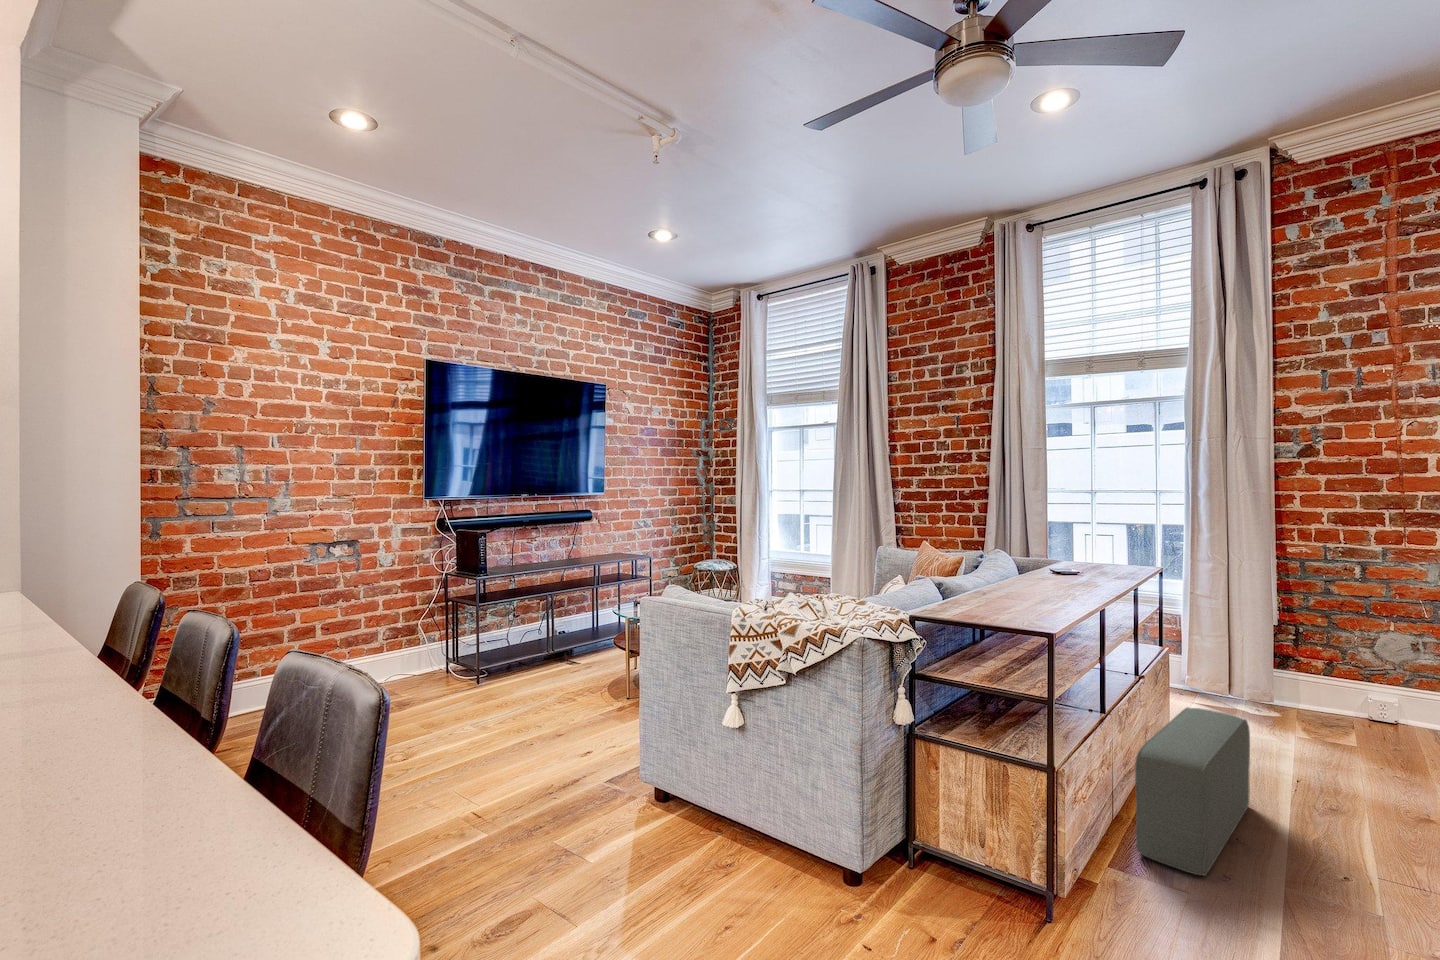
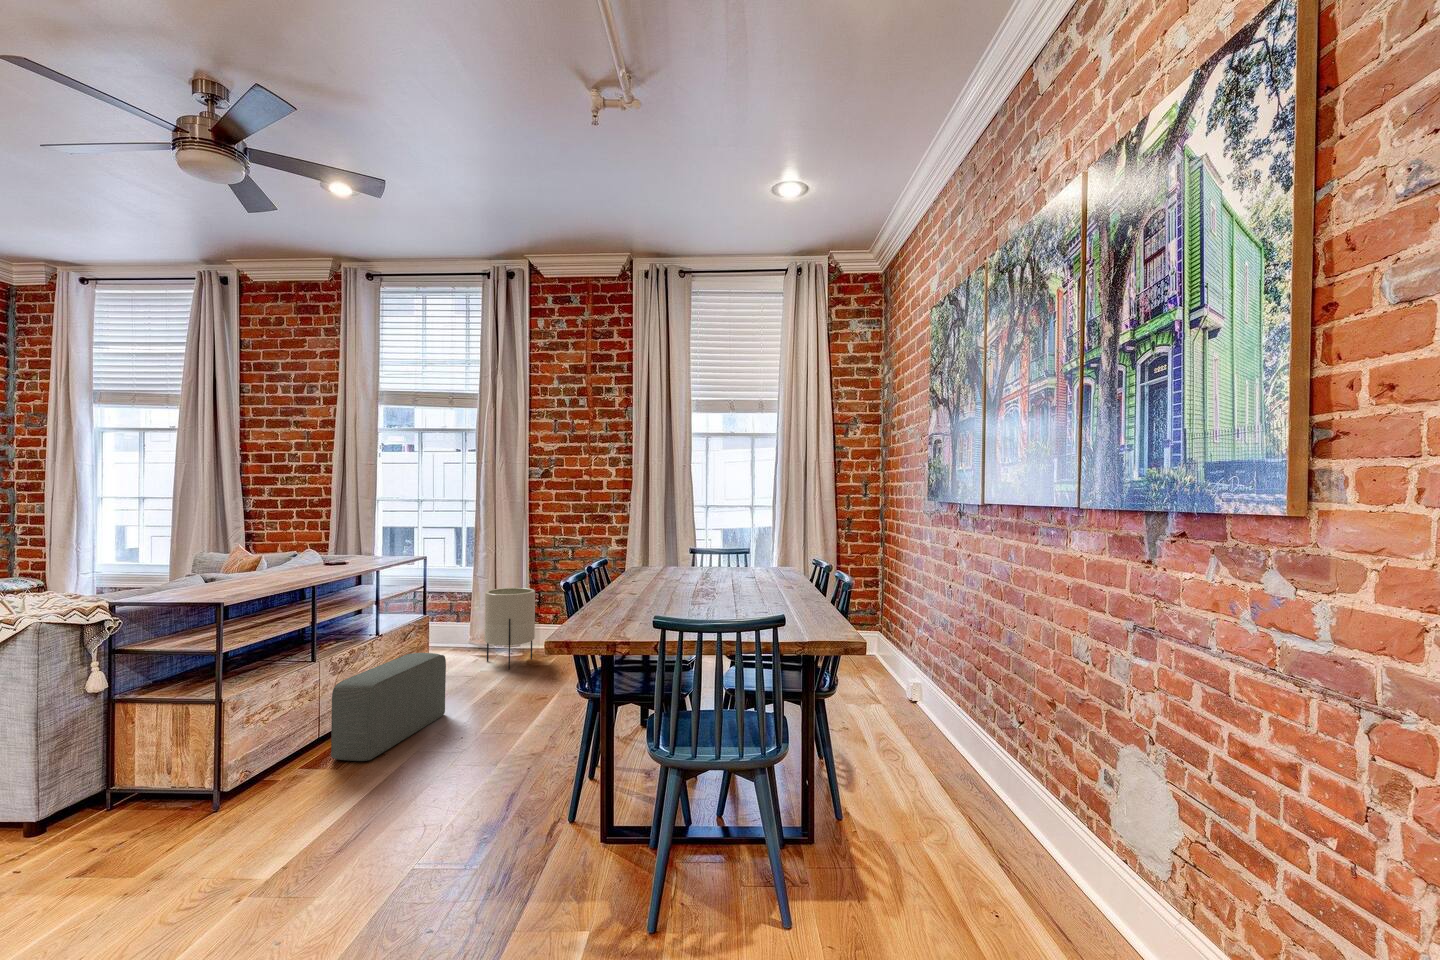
planter: none [1224,615,1313,737] -> present [485,588,535,670]

